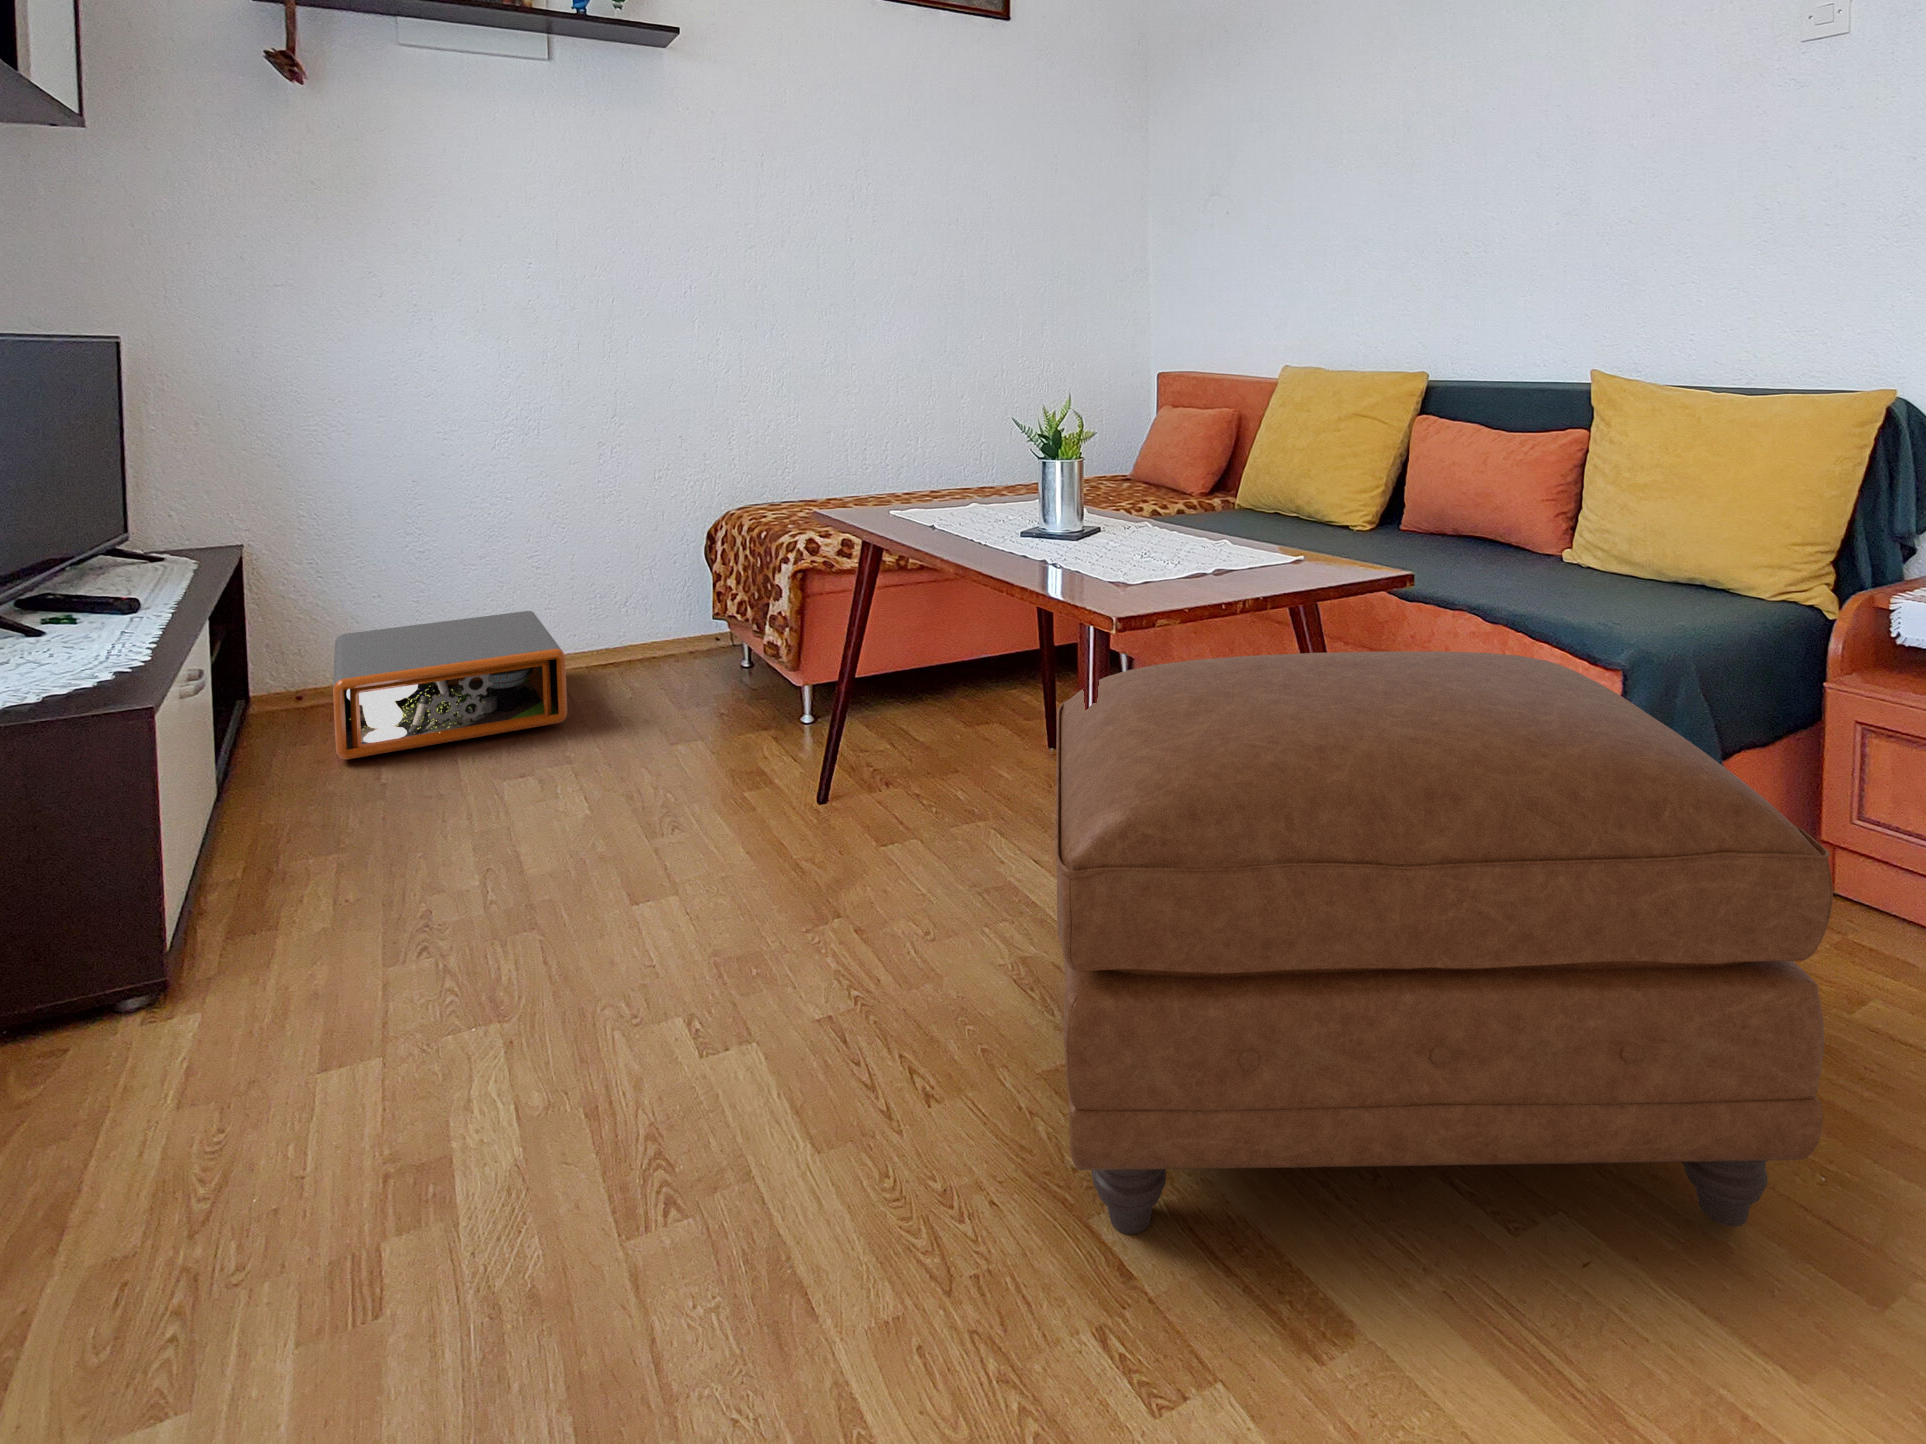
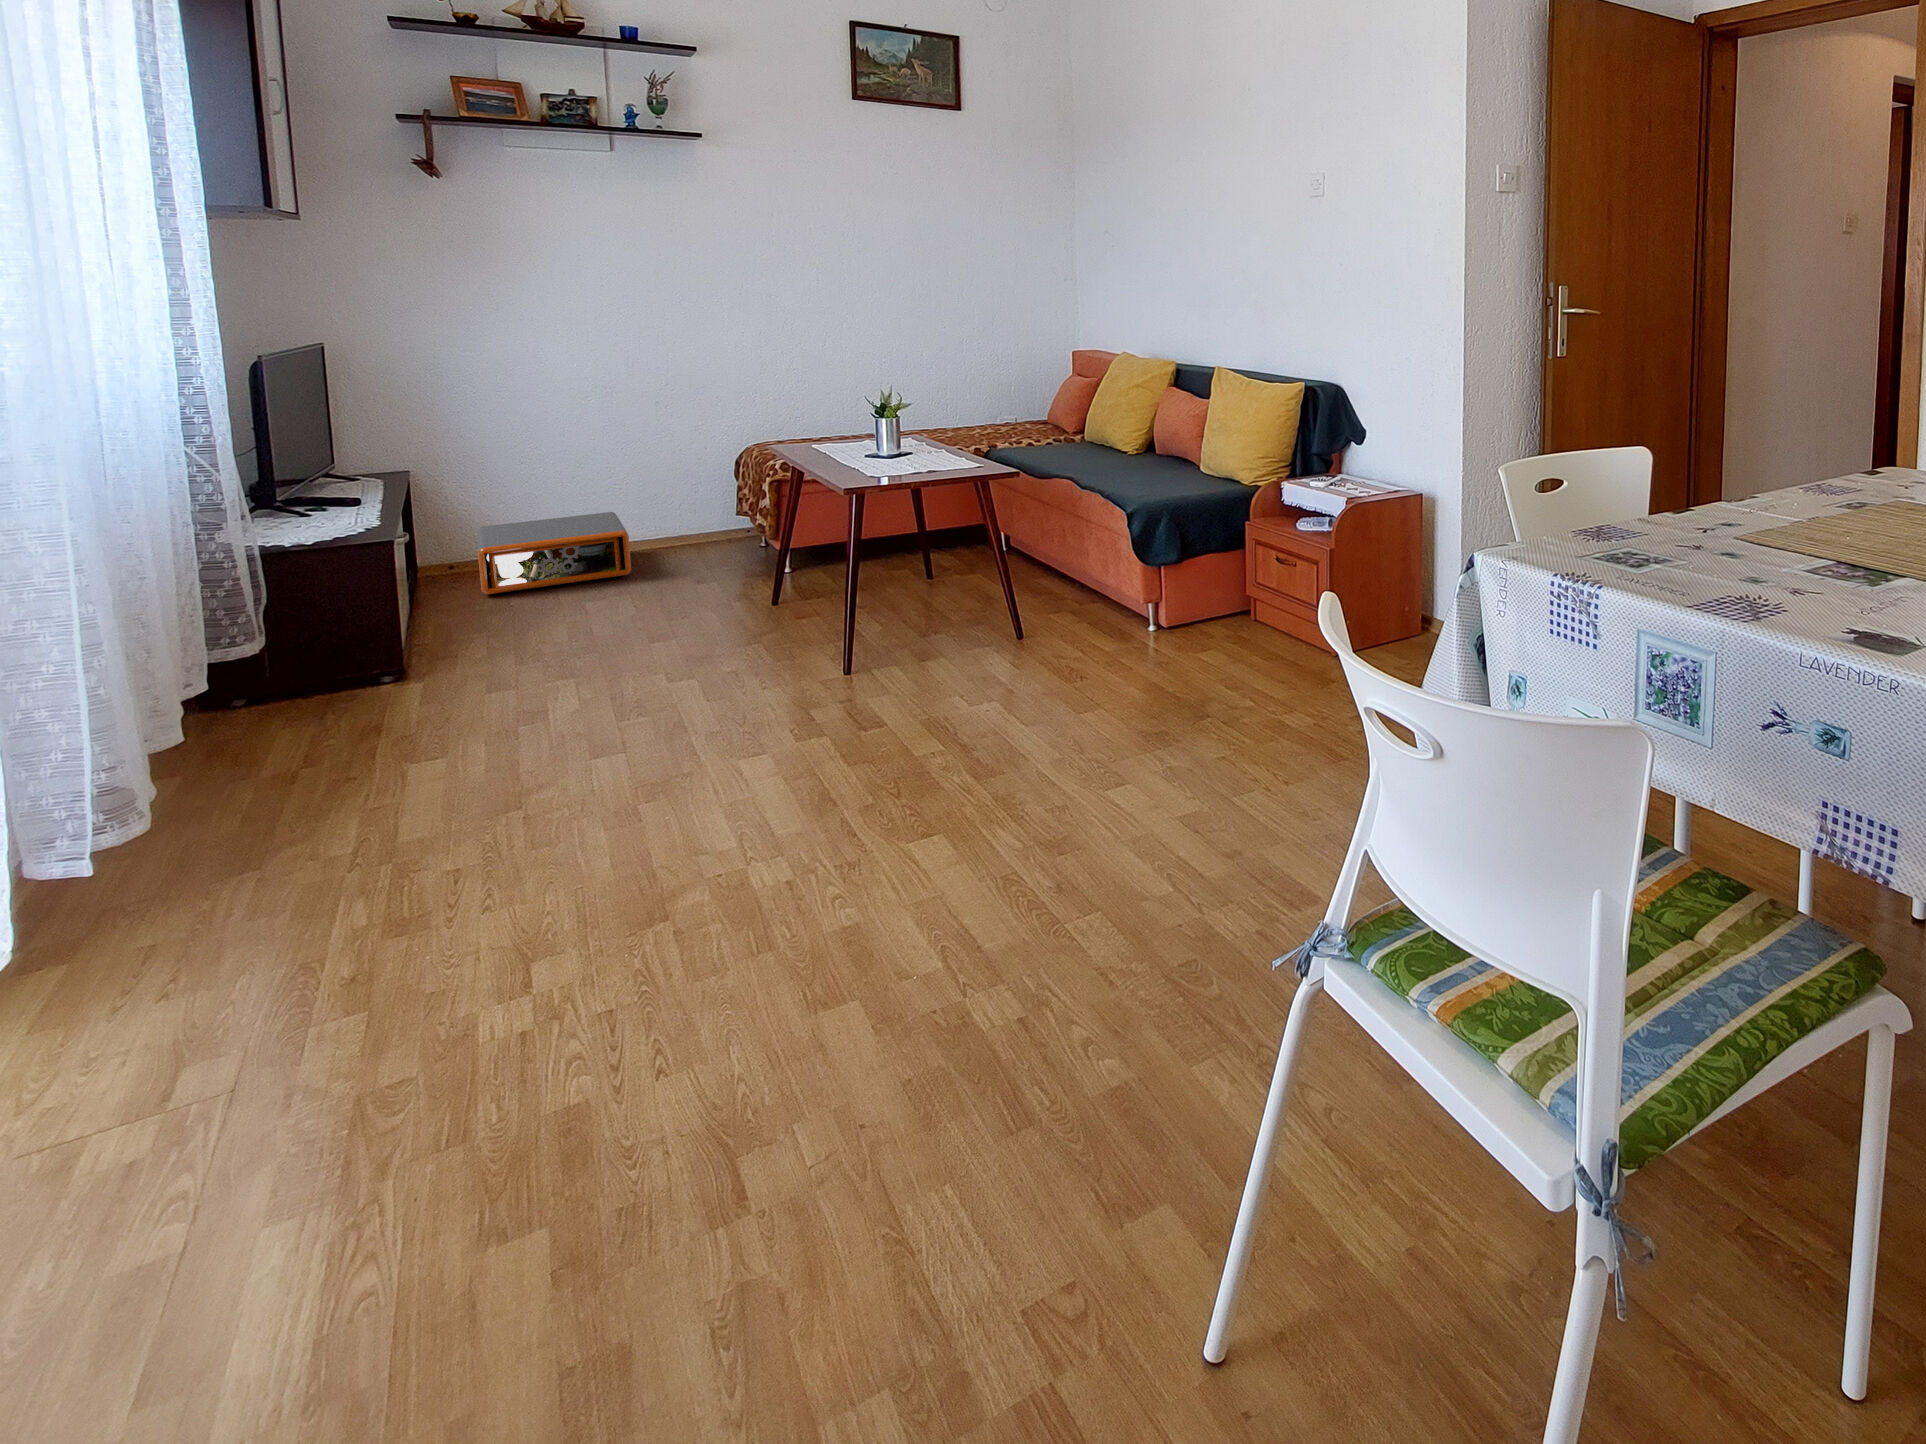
ottoman: present [1055,651,1833,1235] -> none [771,507,1084,716]

